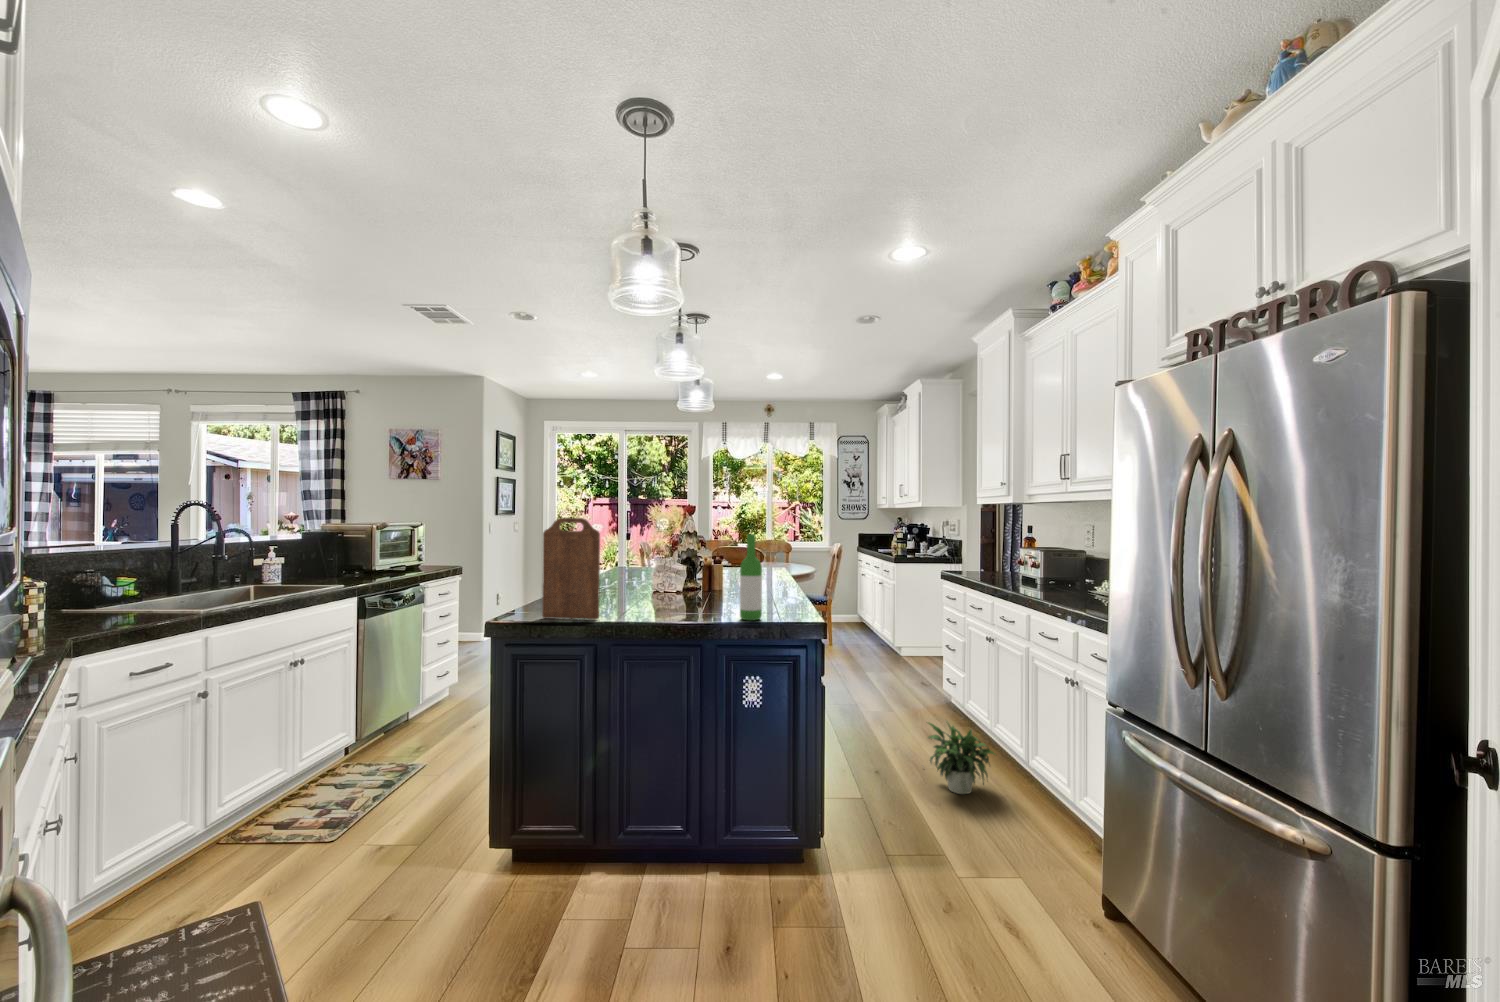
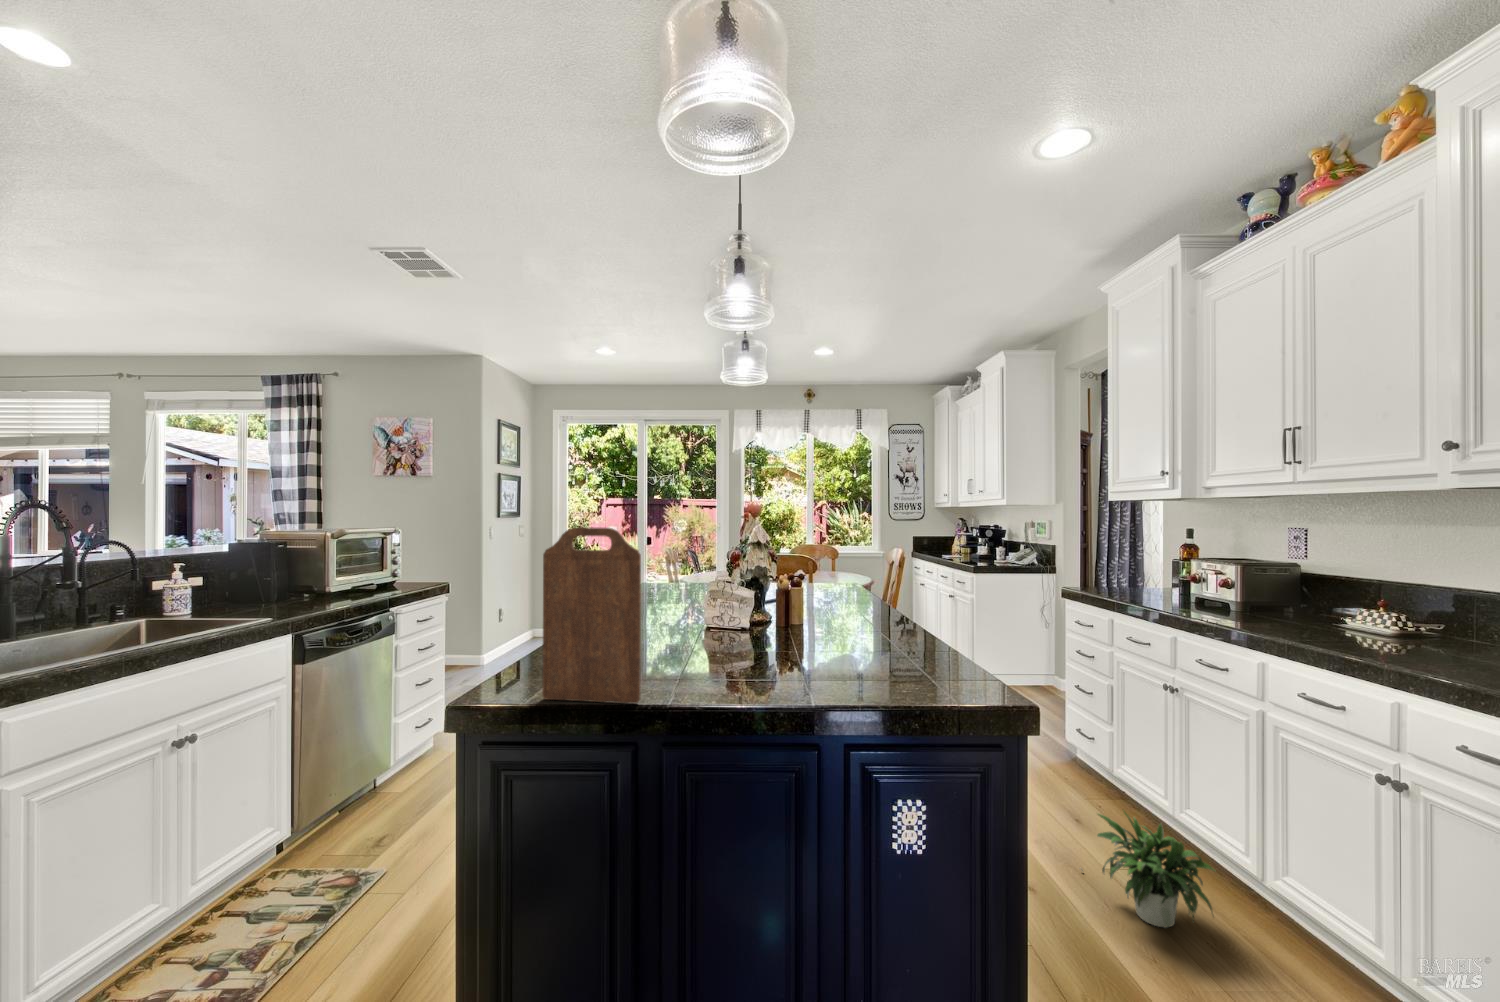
wine bottle: present [740,534,762,620] -> none [877,553,915,702]

